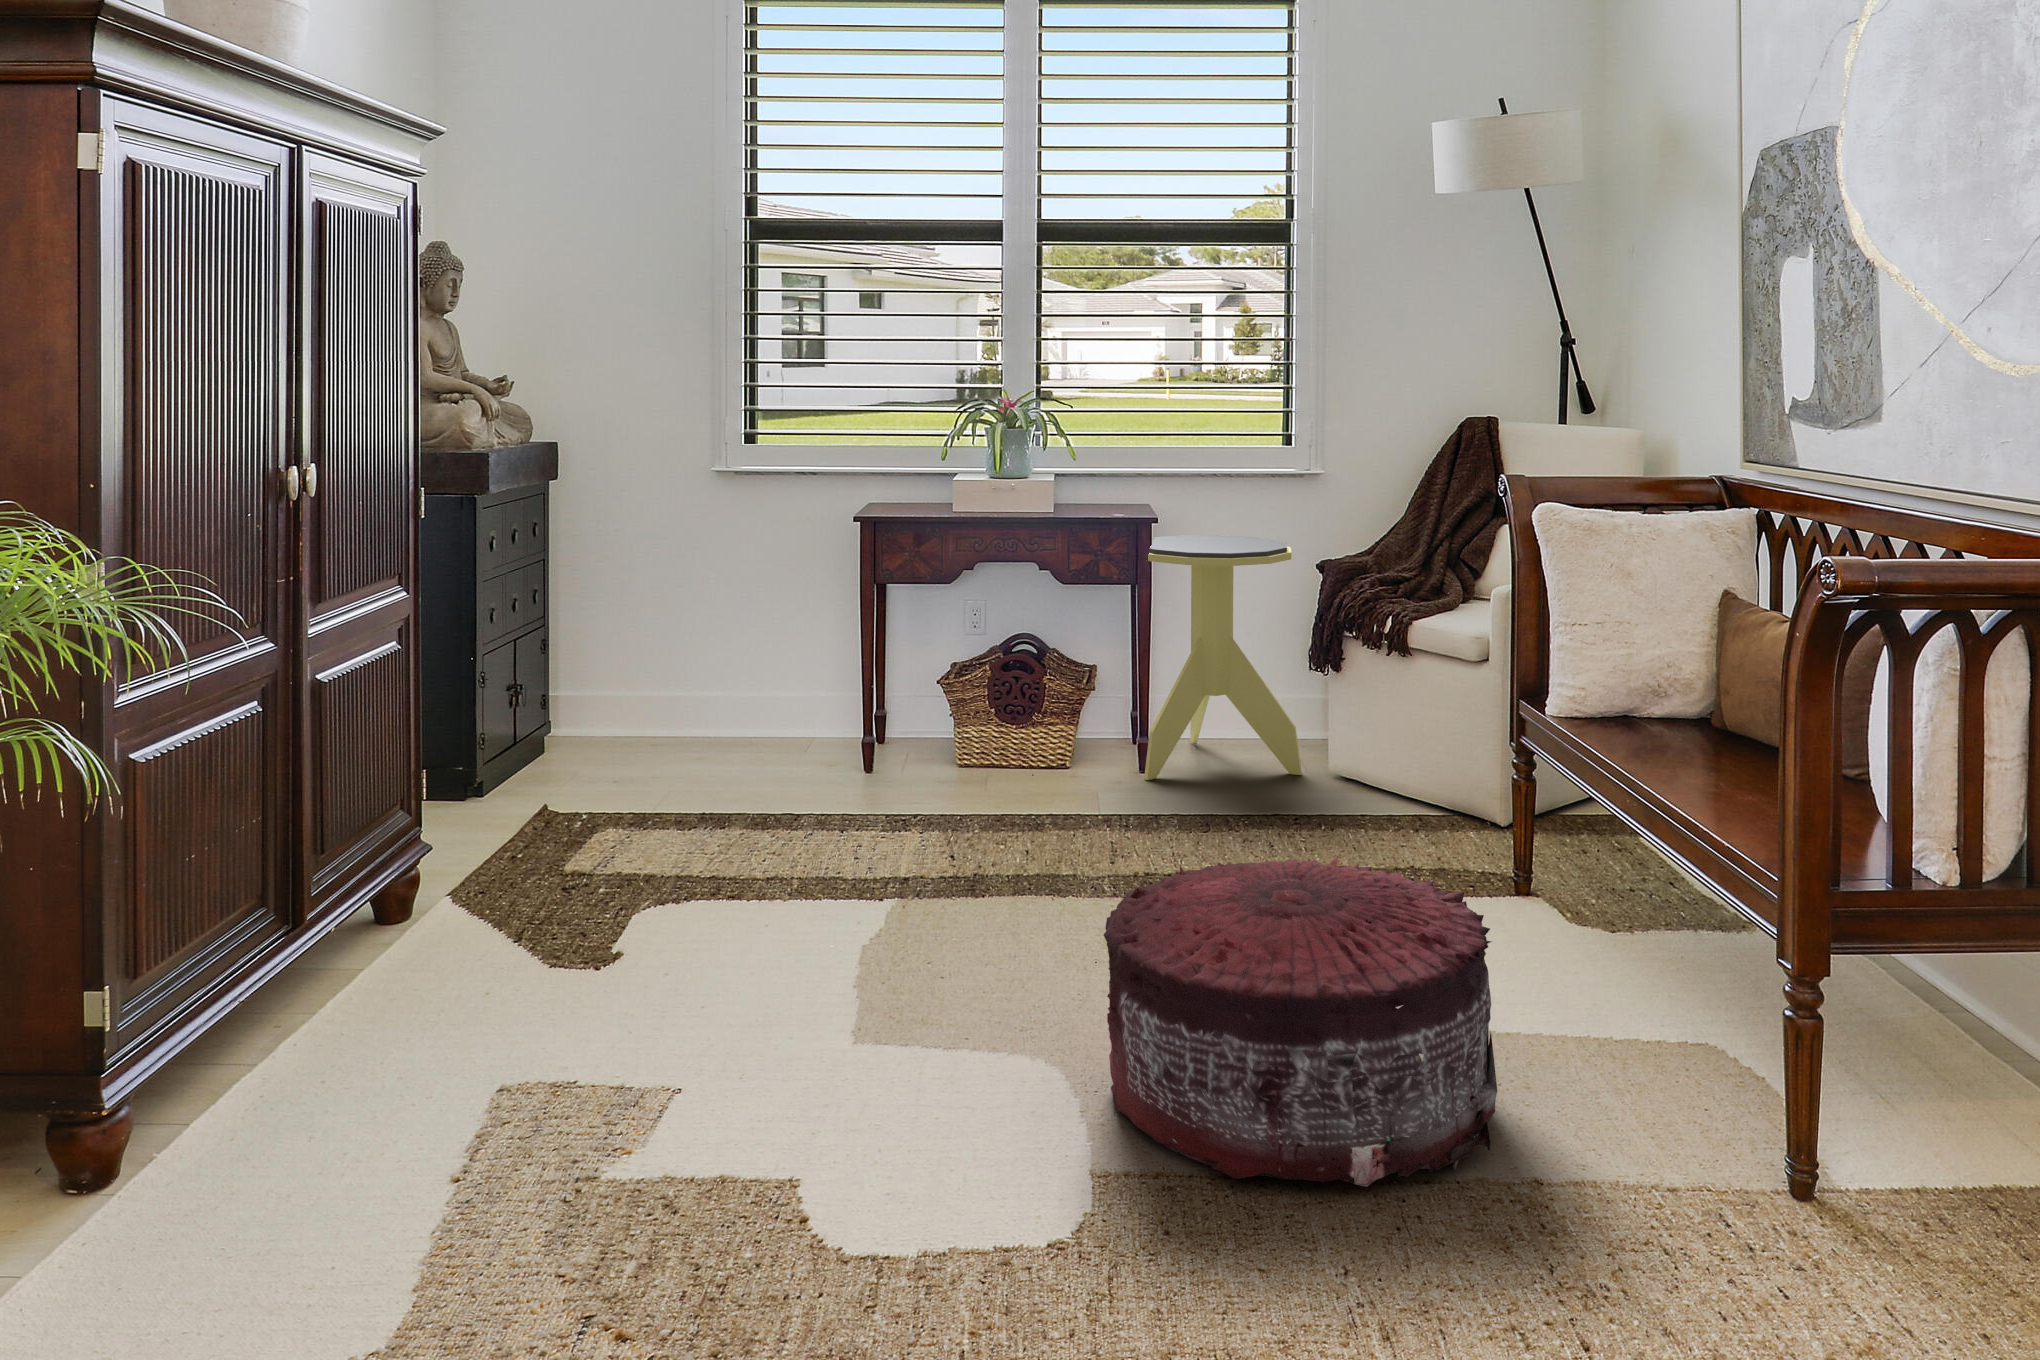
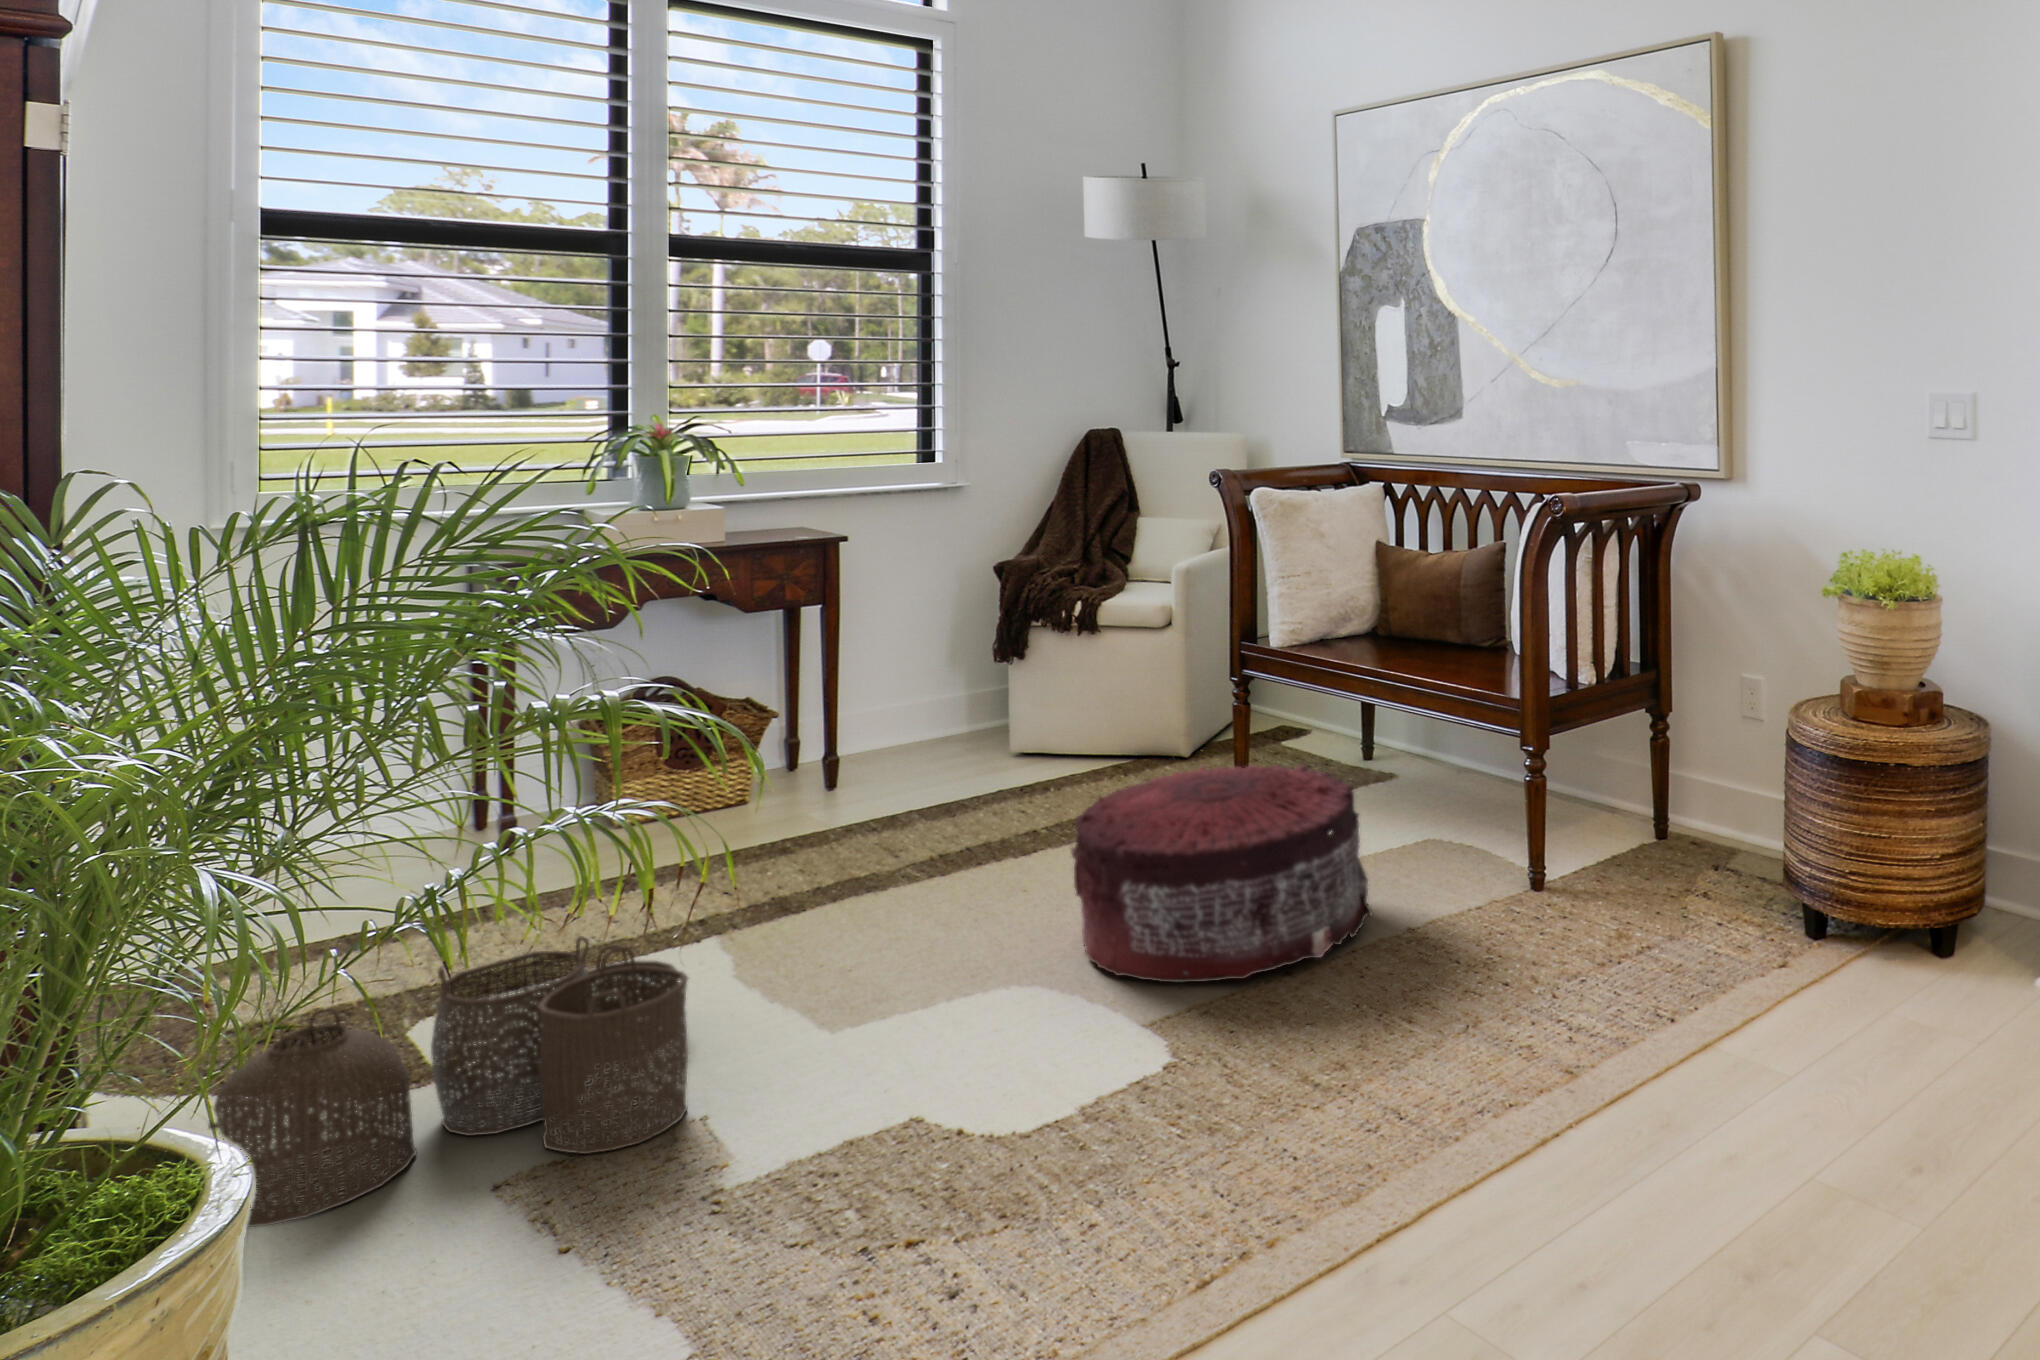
side table: present [1144,535,1302,780] -> none [814,551,990,783]
woven basket: none [263,885,725,1128] -> present [208,936,688,1227]

